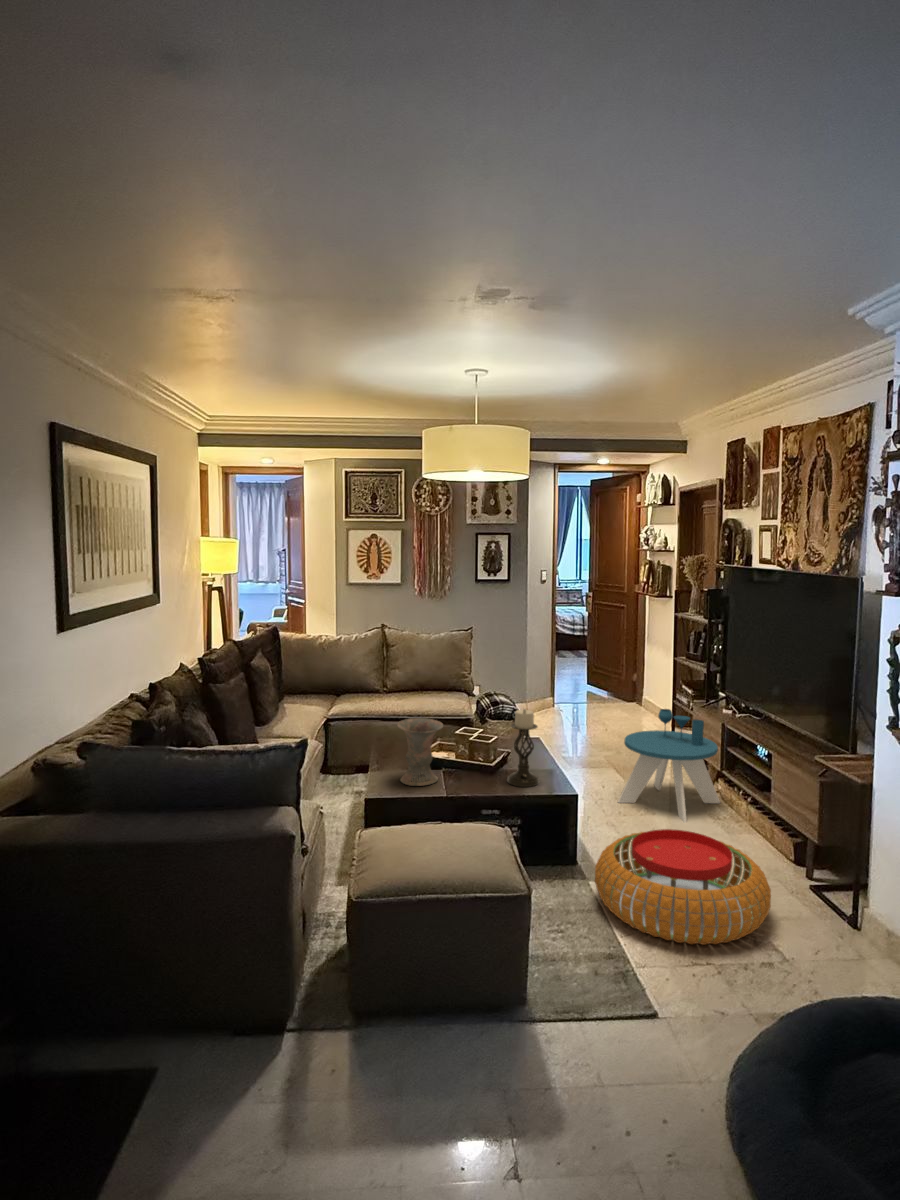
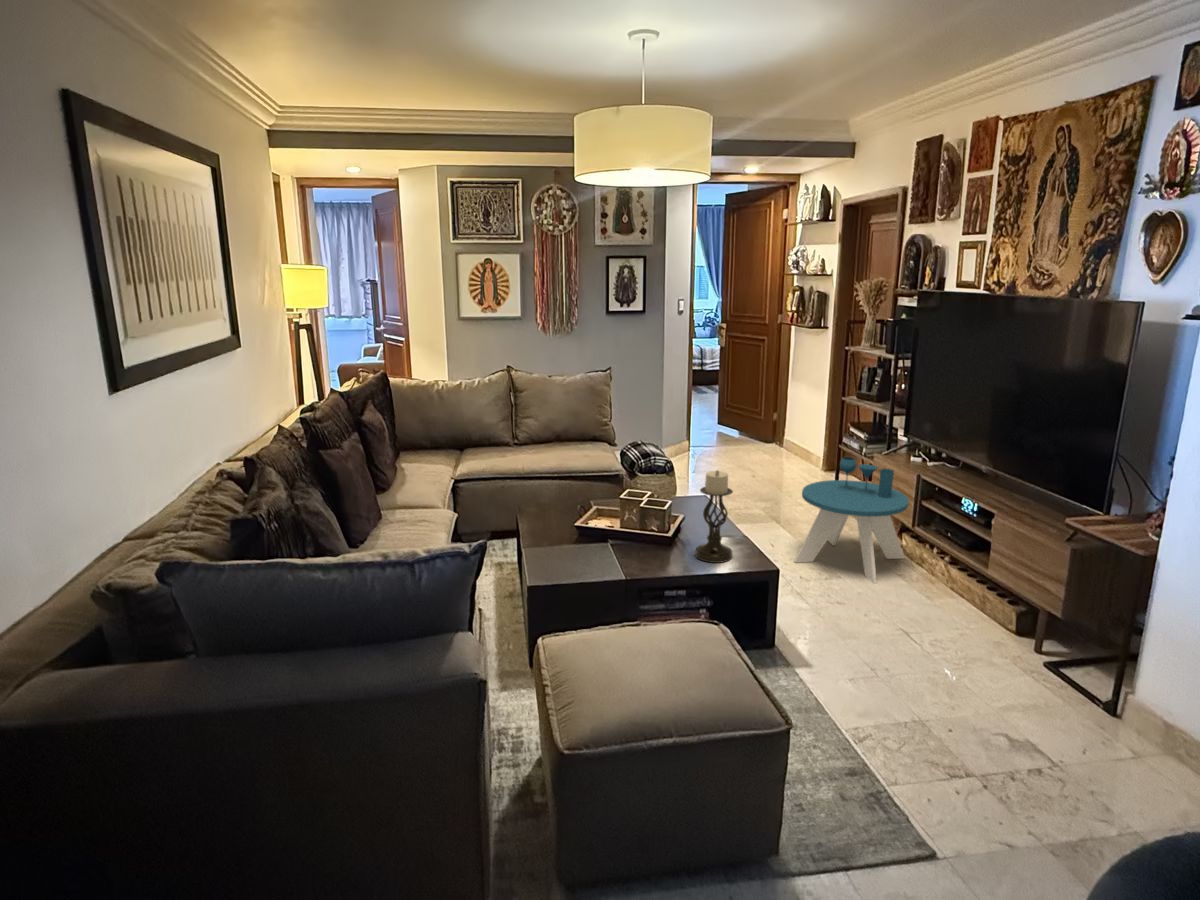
vase: present [397,718,443,786] -> none [562,484,619,567]
pouf: present [595,829,771,945] -> none [809,606,1025,749]

